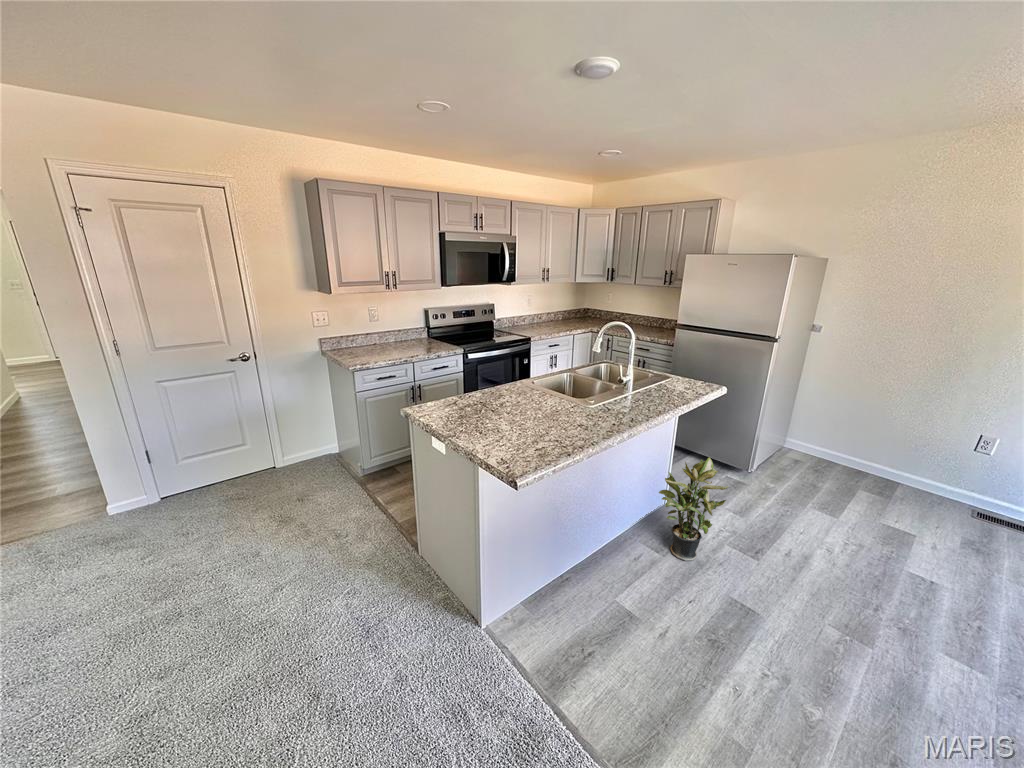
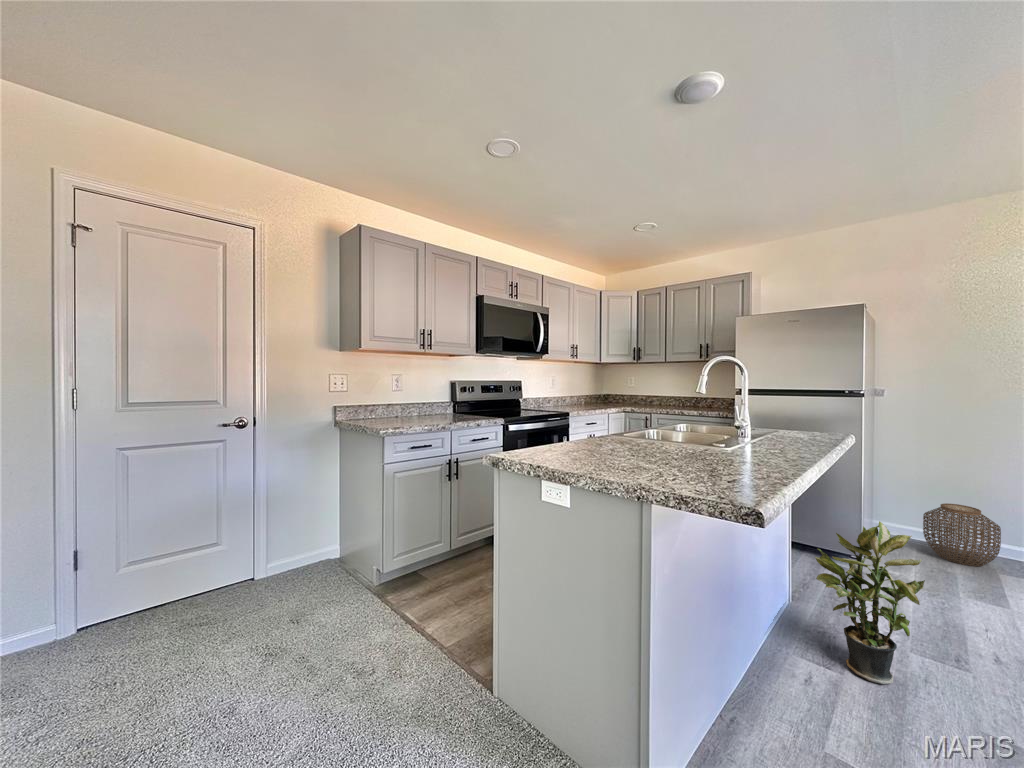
woven basket: none [817,431,876,482] -> present [923,503,1001,567]

